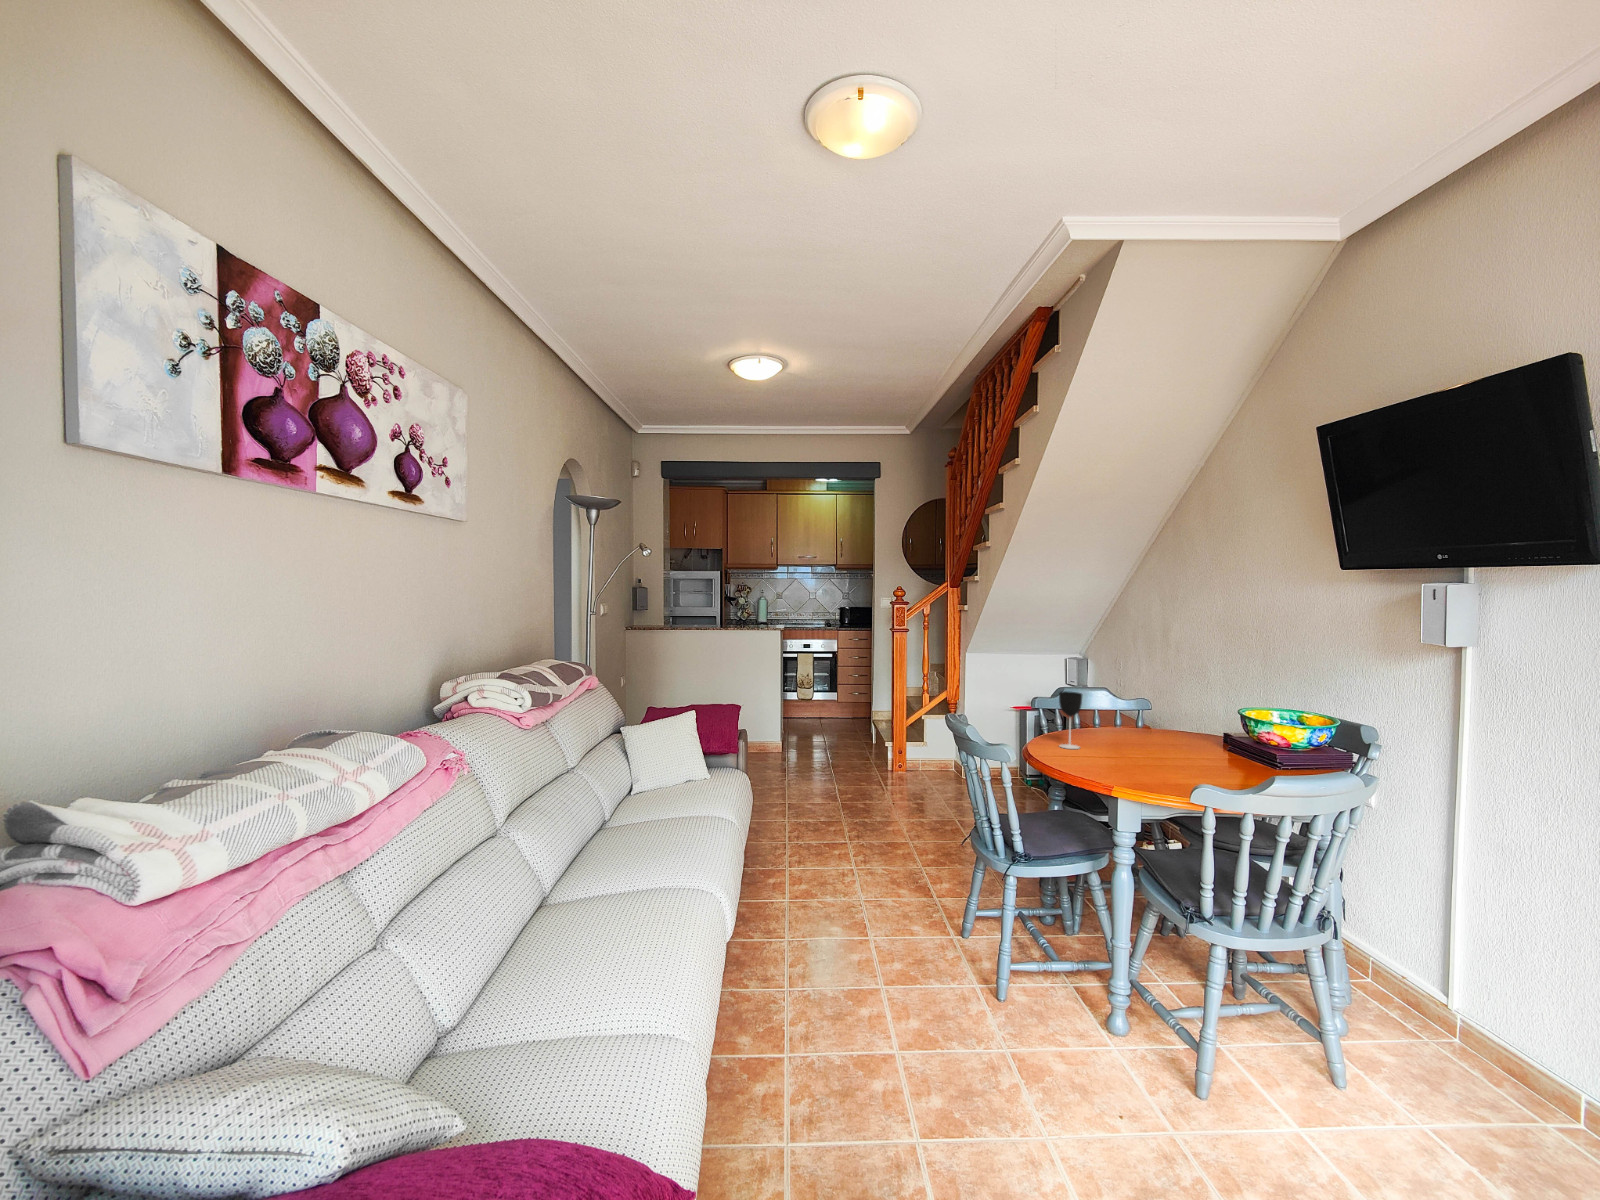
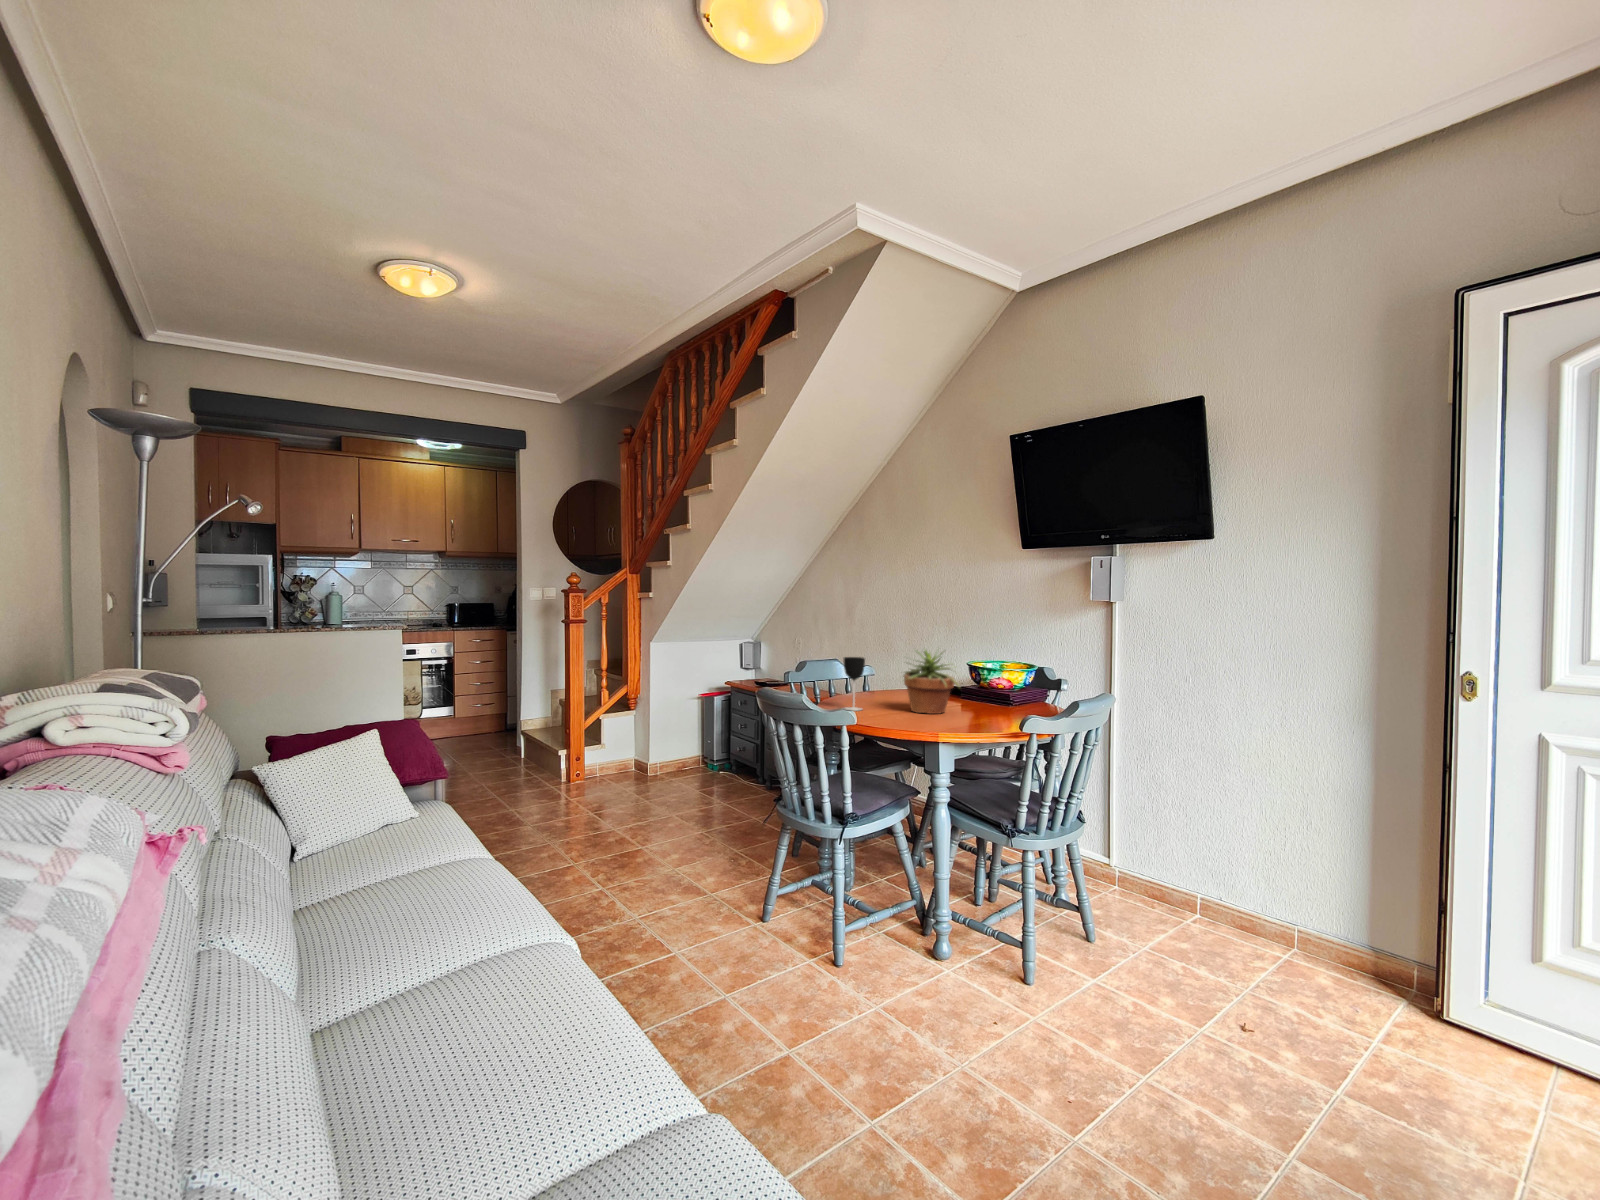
potted plant: none [1111,687,1203,765] -> present [903,650,957,714]

